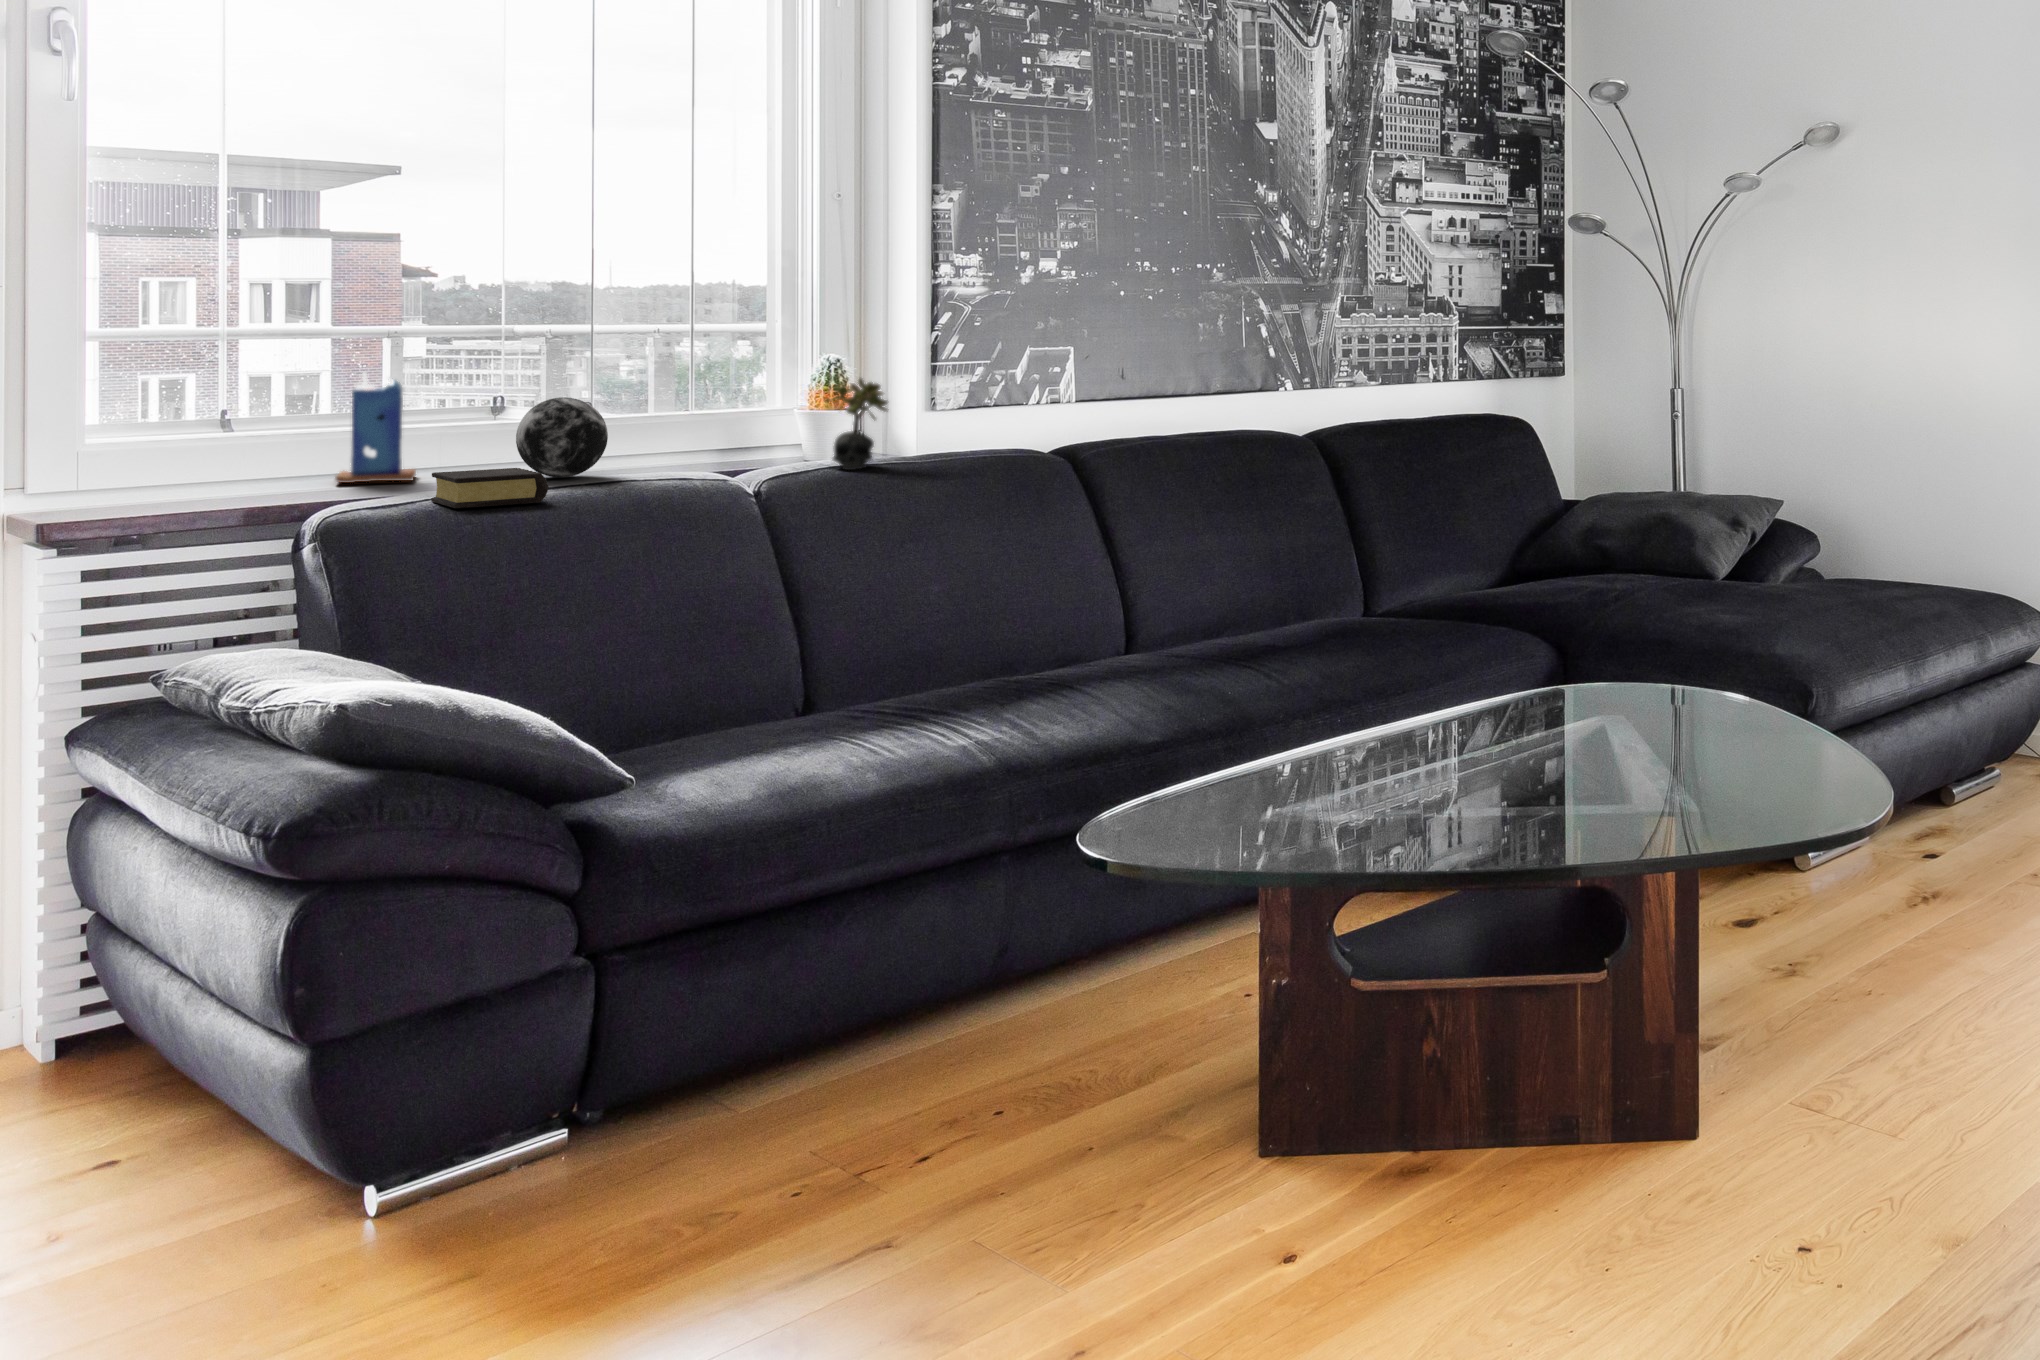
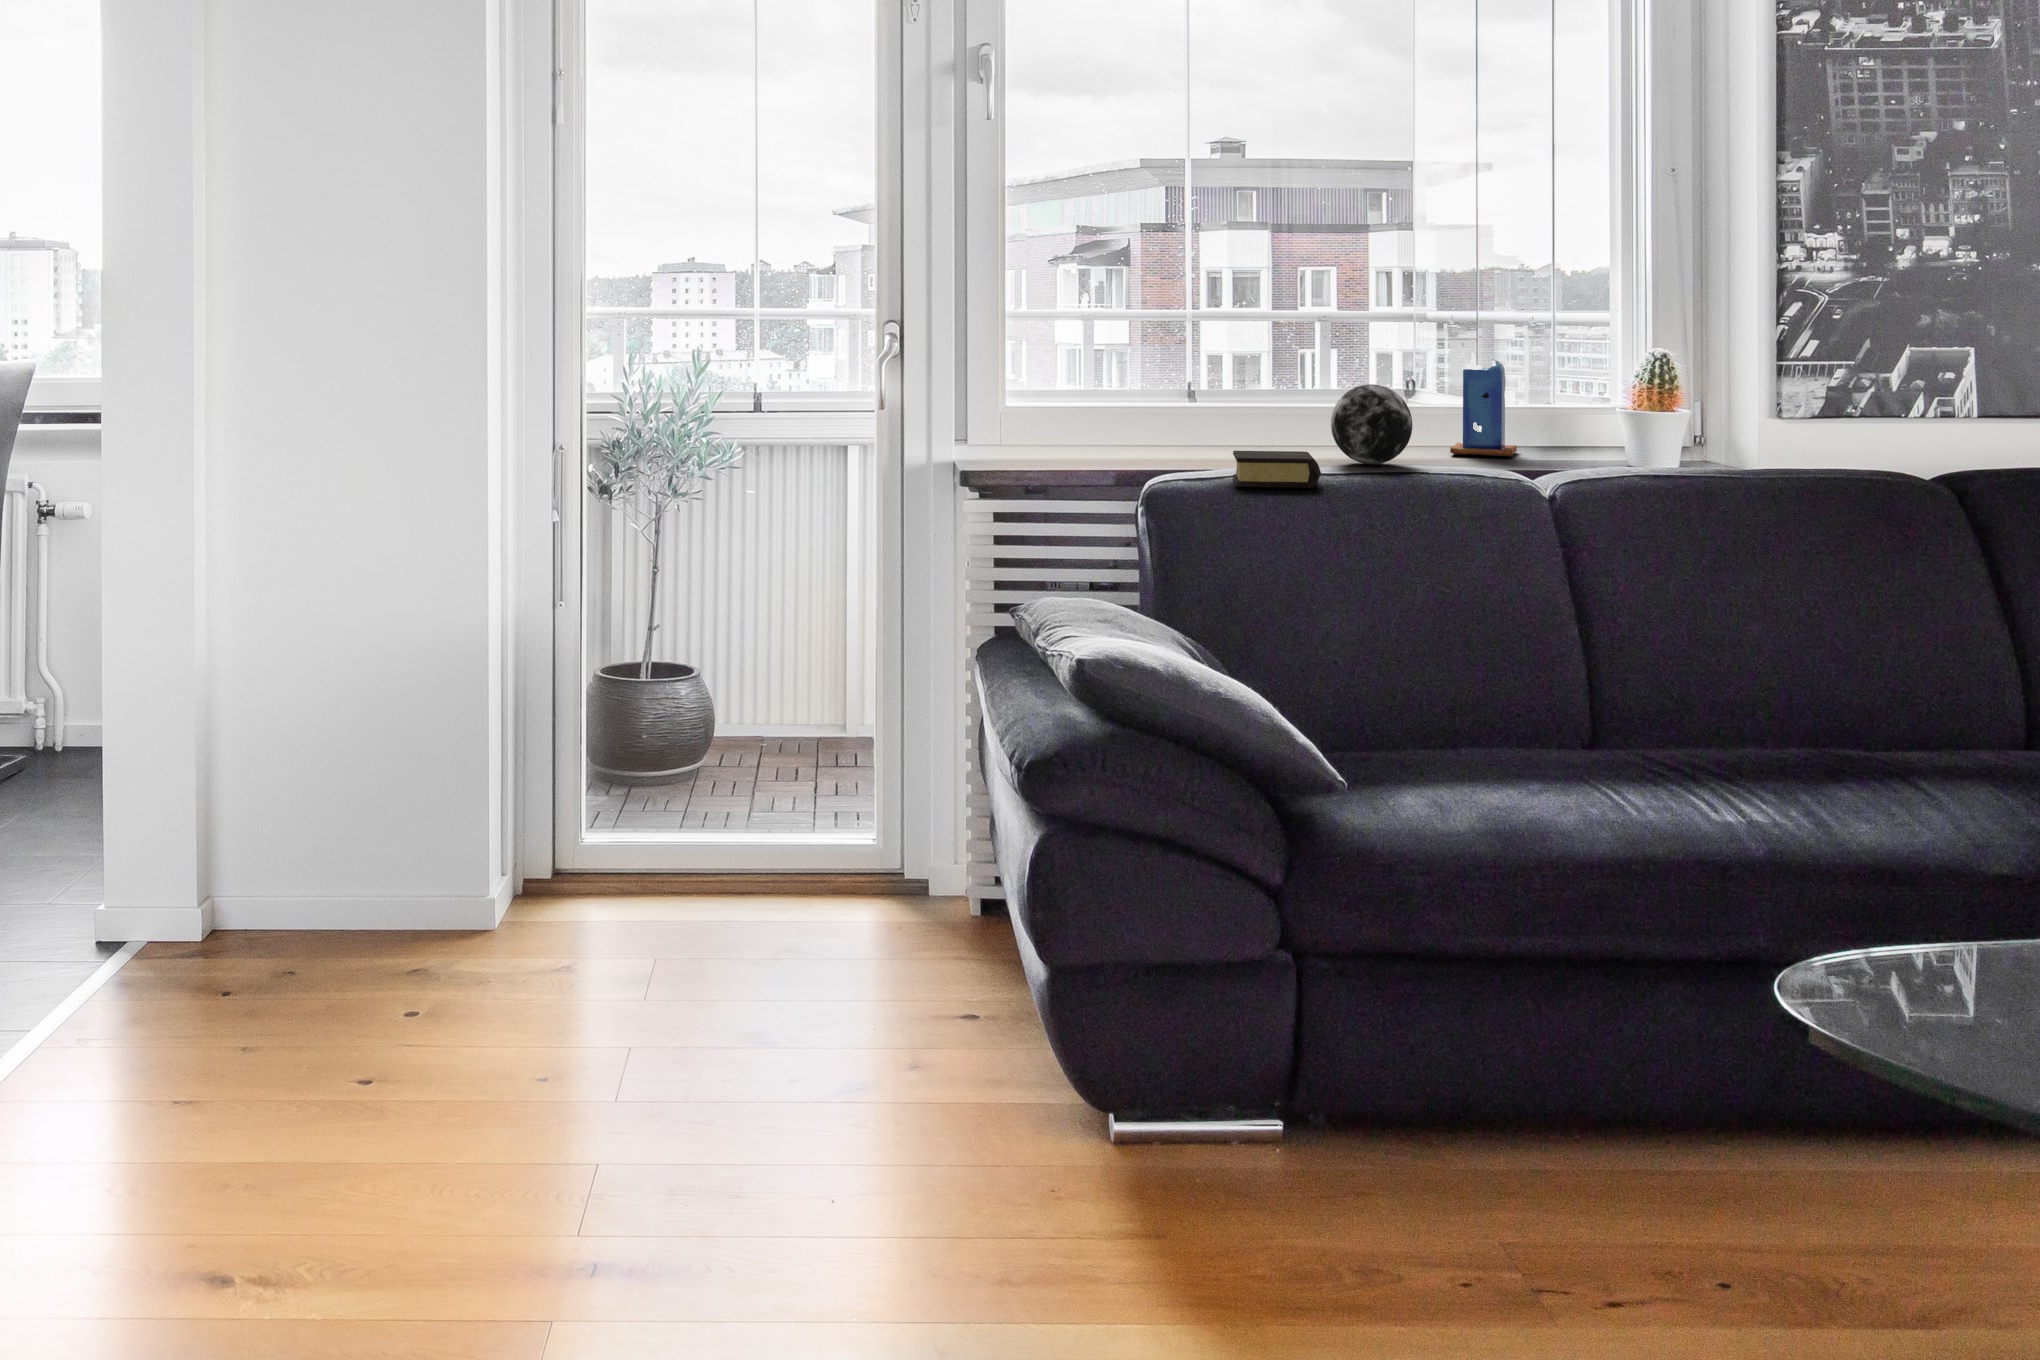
candle: present [336,372,416,483] -> present [1450,353,1517,456]
succulent plant: present [827,379,887,470] -> none [1631,376,1702,480]

